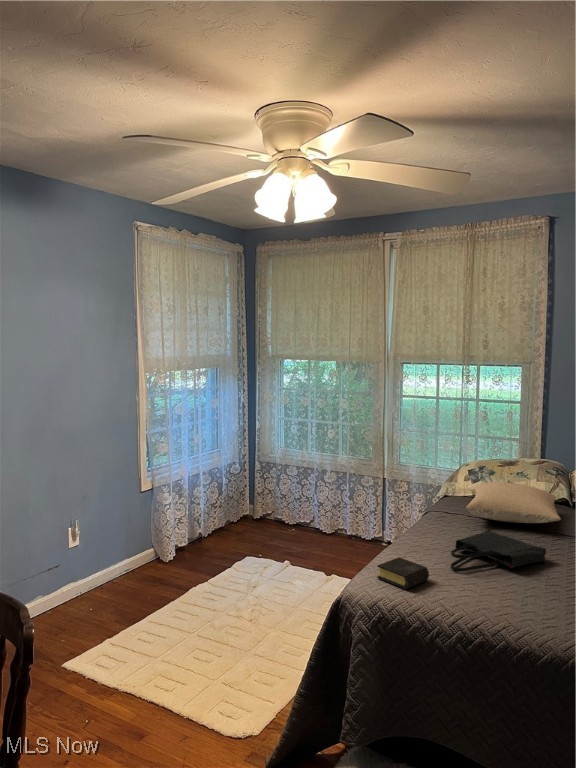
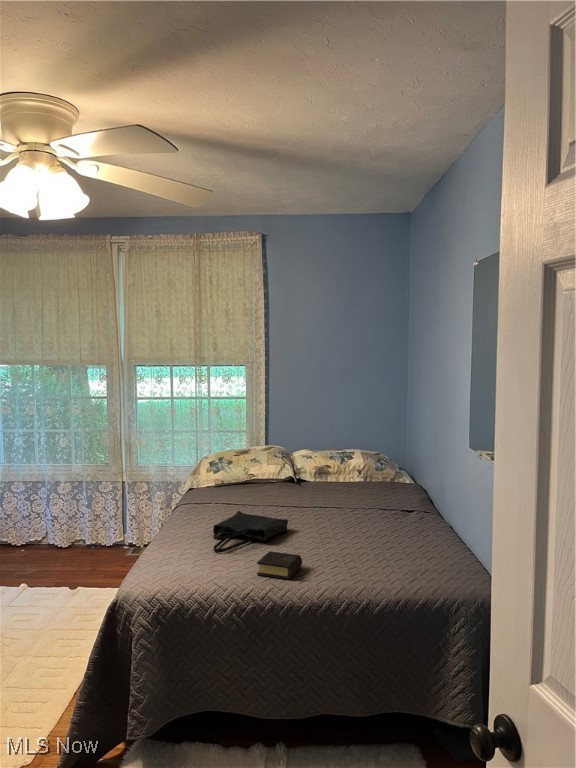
pillow: present [466,482,561,523] -> none [216,469,294,503]
book: present [377,557,429,589] -> present [257,551,302,579]

